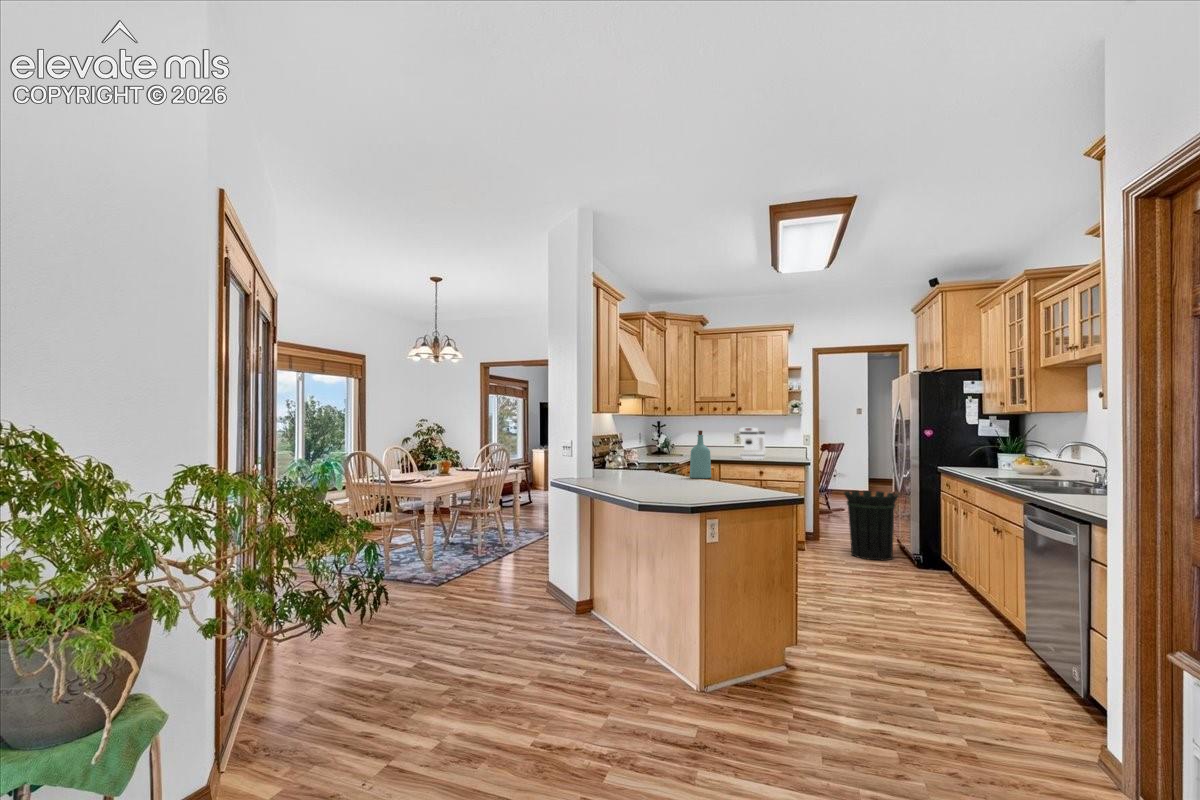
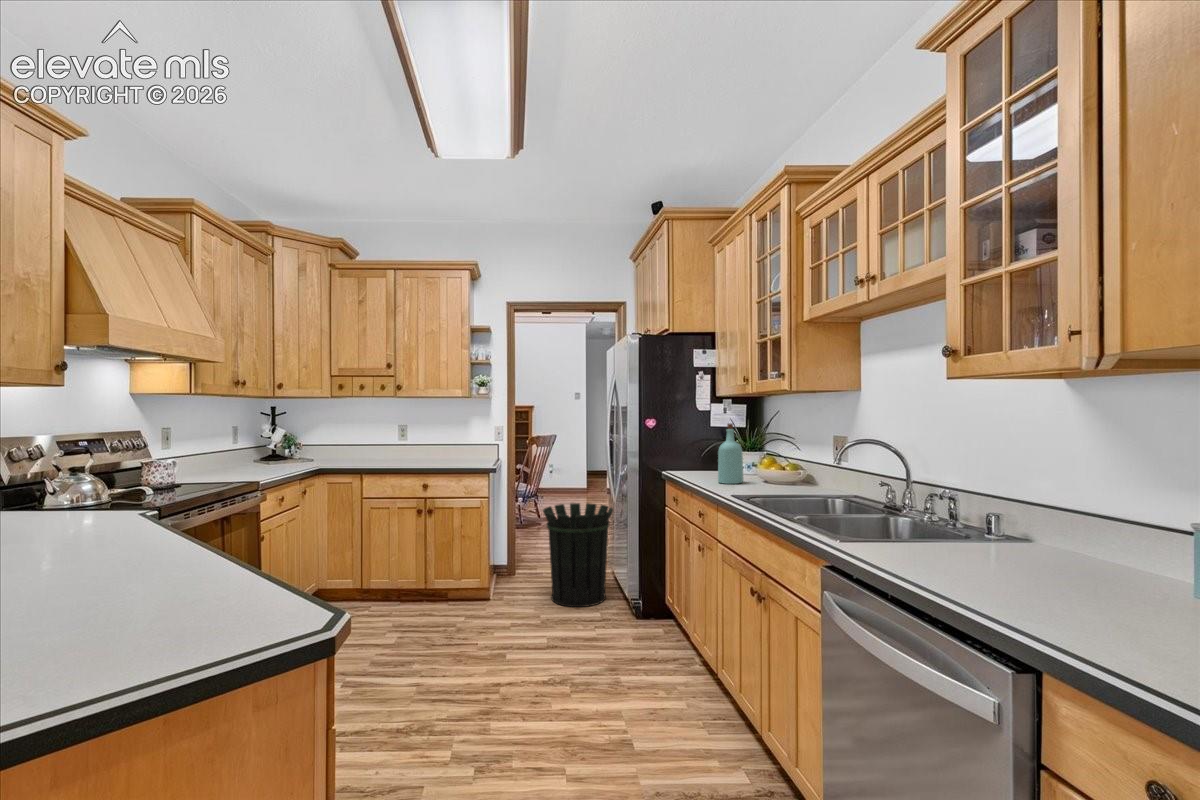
coffee maker: present [740,428,765,459] -> none [390,417,434,467]
bottle: present [690,431,711,479] -> present [718,424,743,484]

